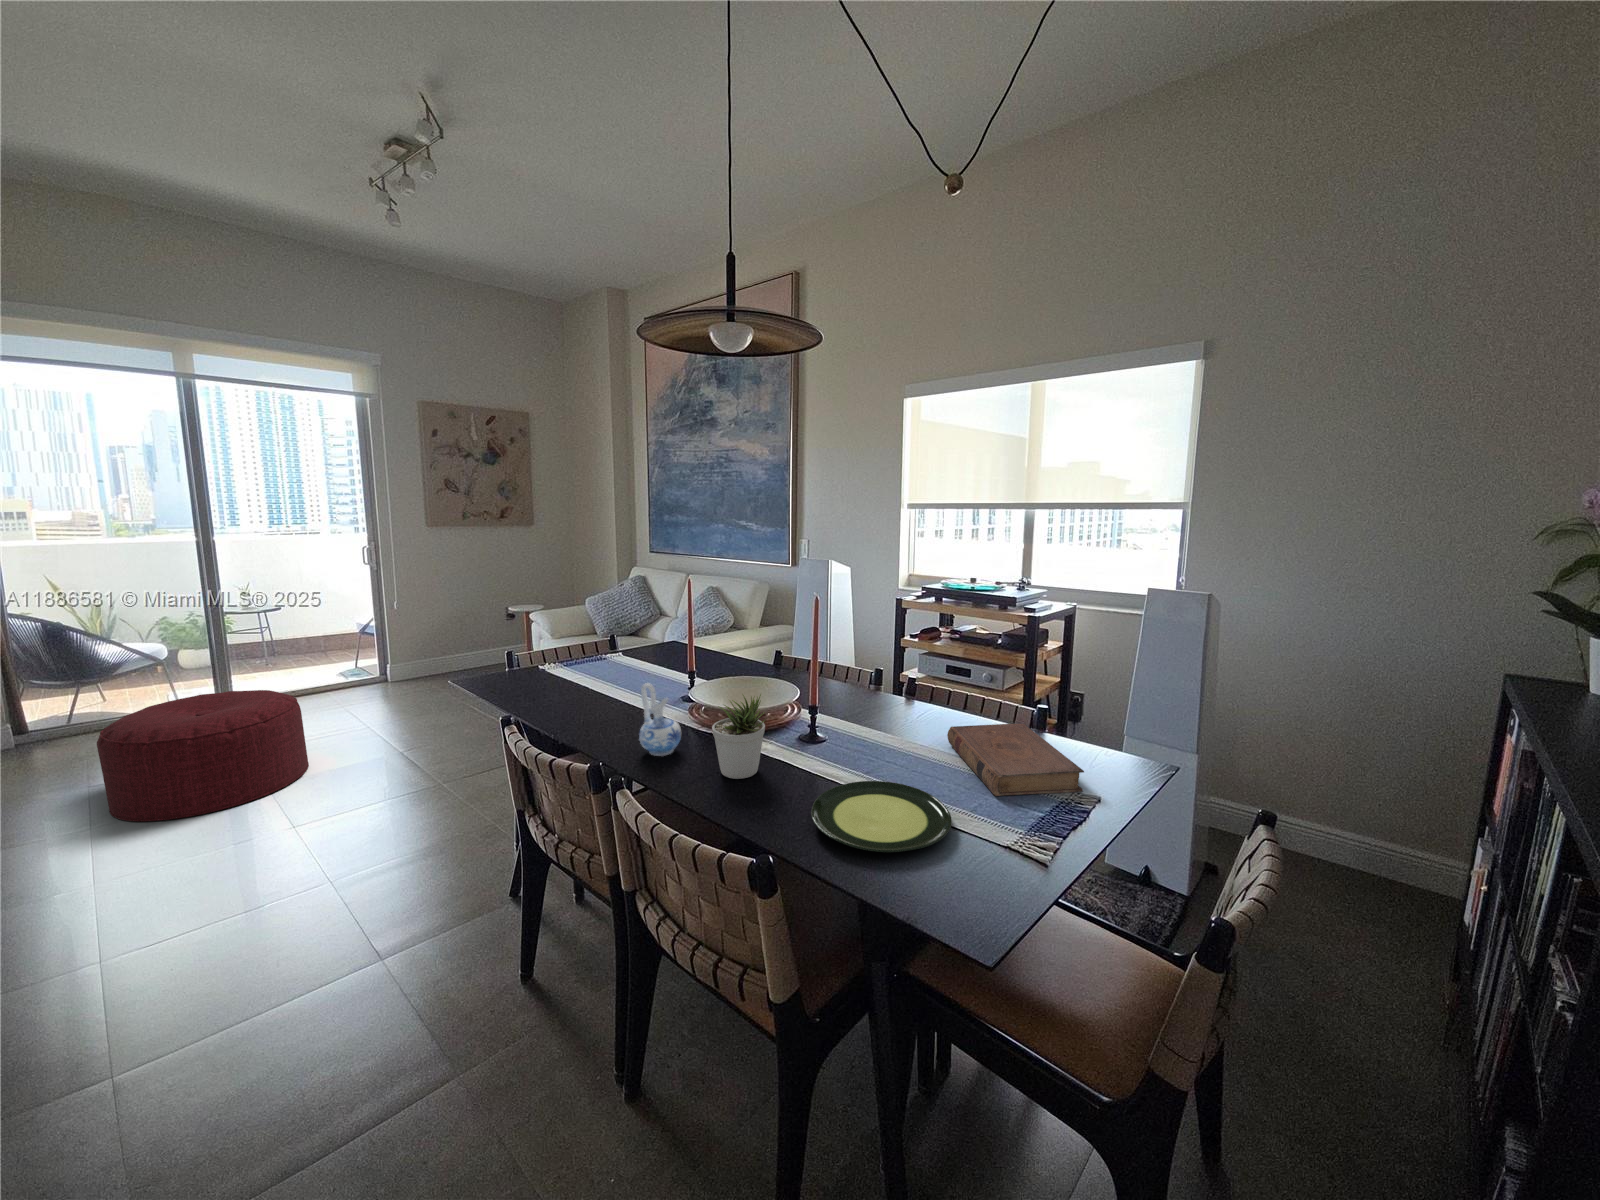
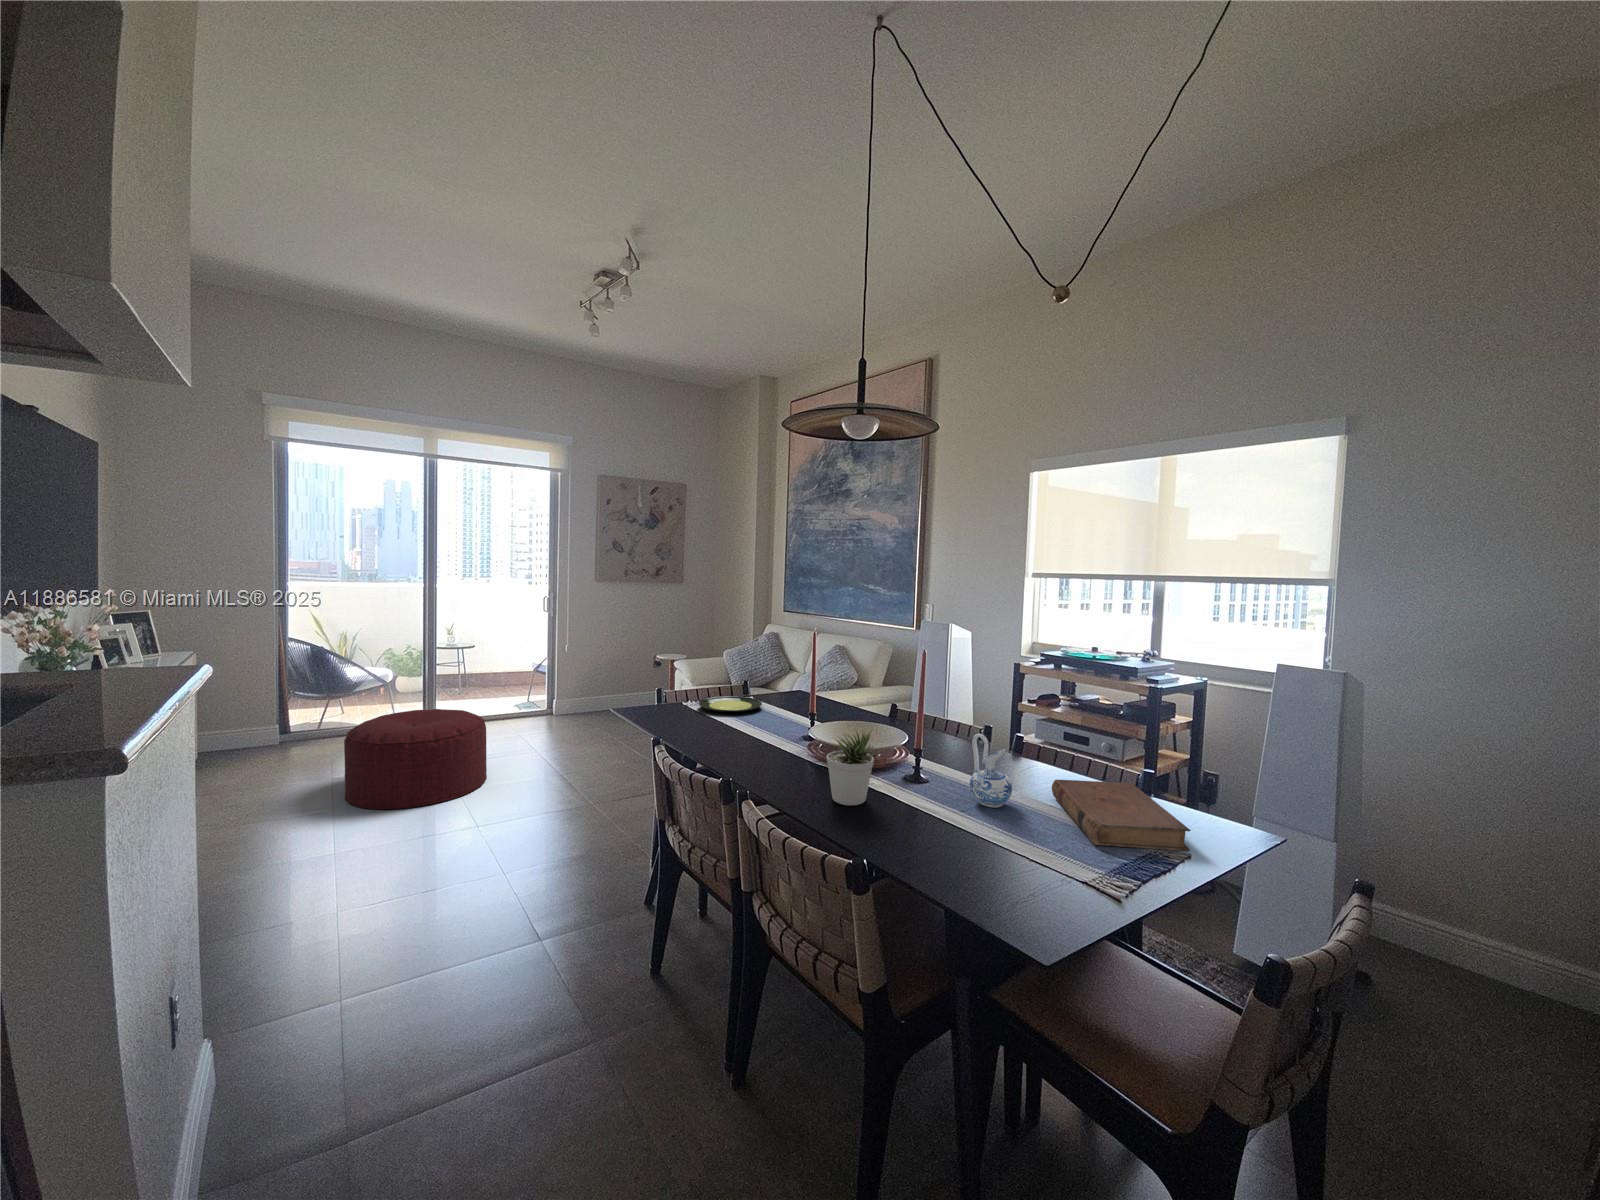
ceramic pitcher: present [639,683,681,756] -> present [970,734,1012,808]
plate: present [811,781,952,852] -> present [699,696,762,712]

